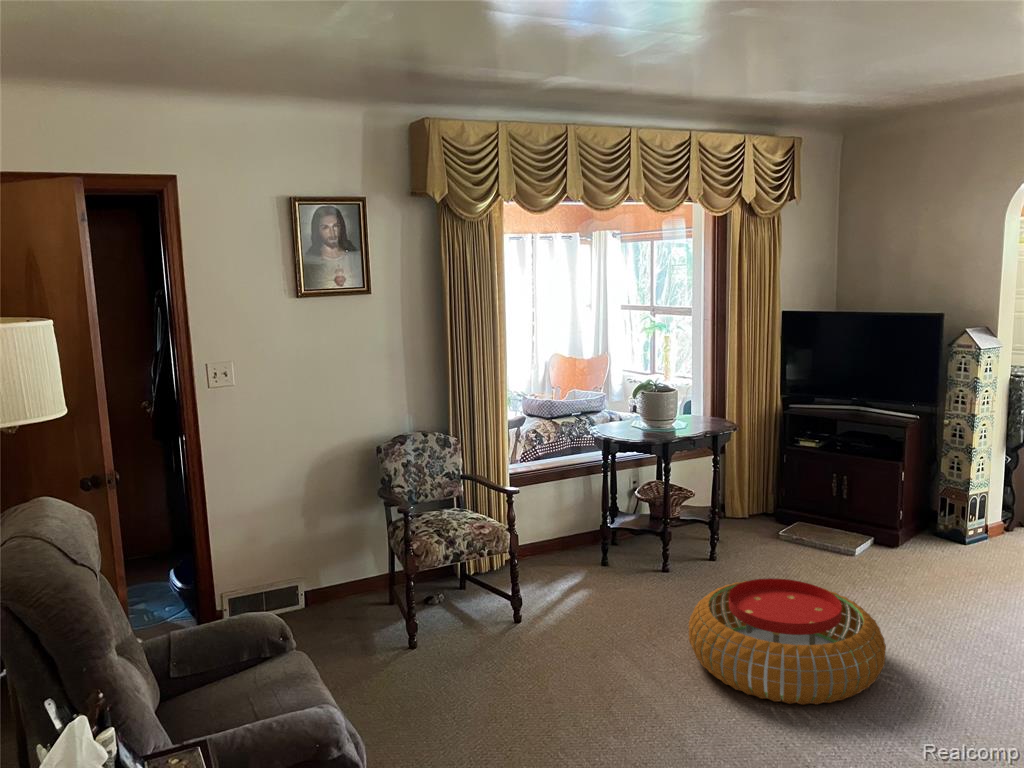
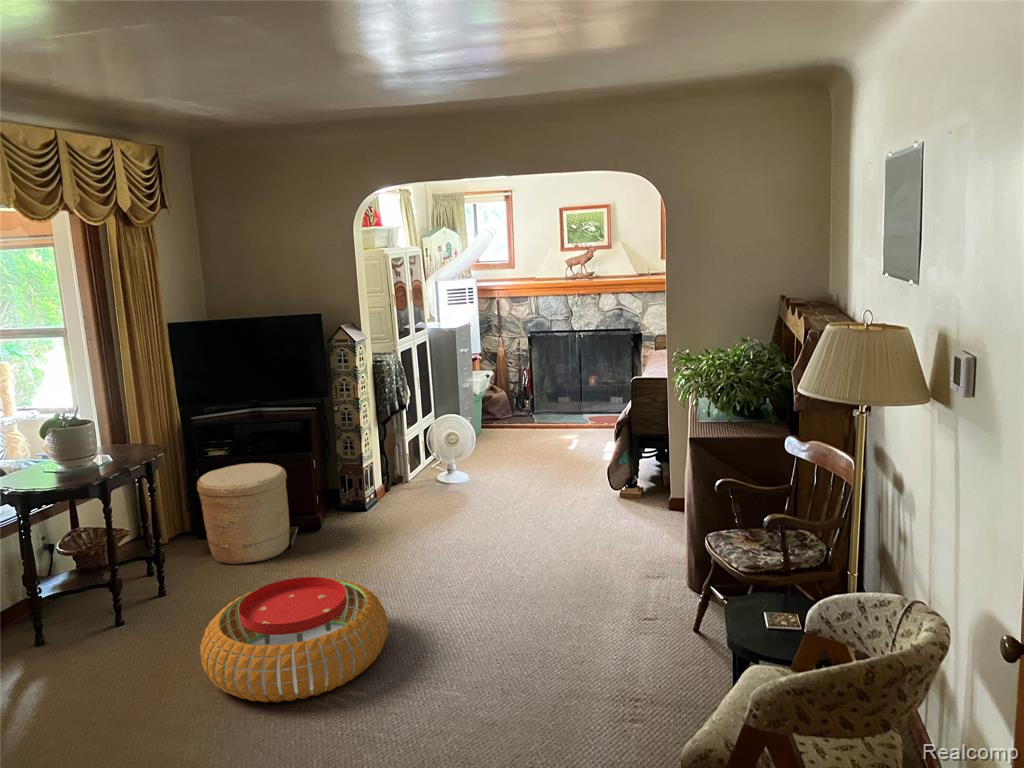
woven basket: none [768,459,862,561] -> present [197,463,289,565]

